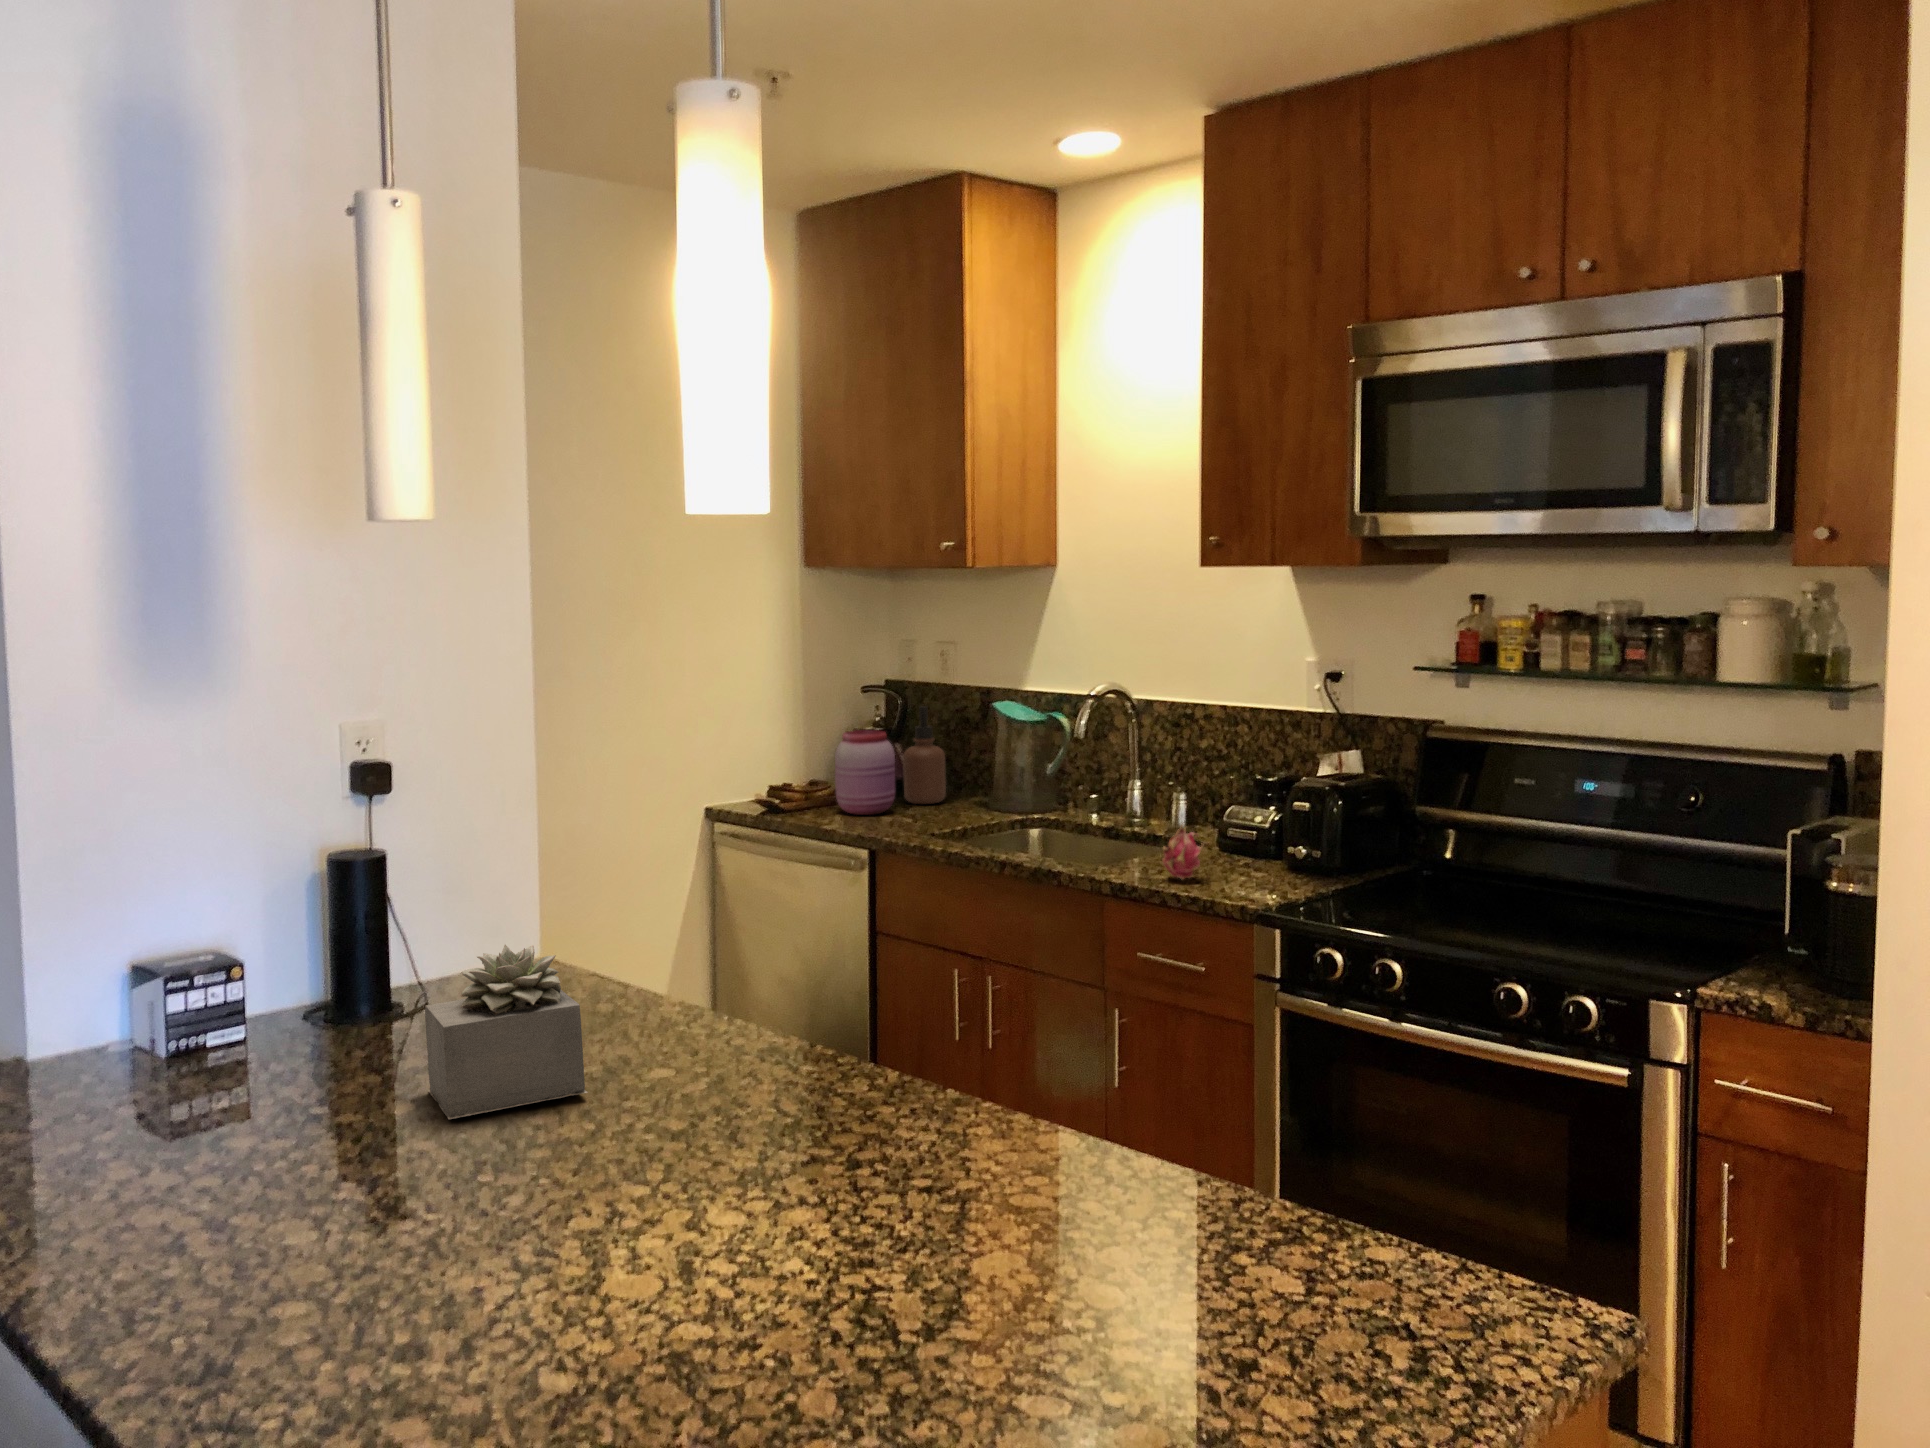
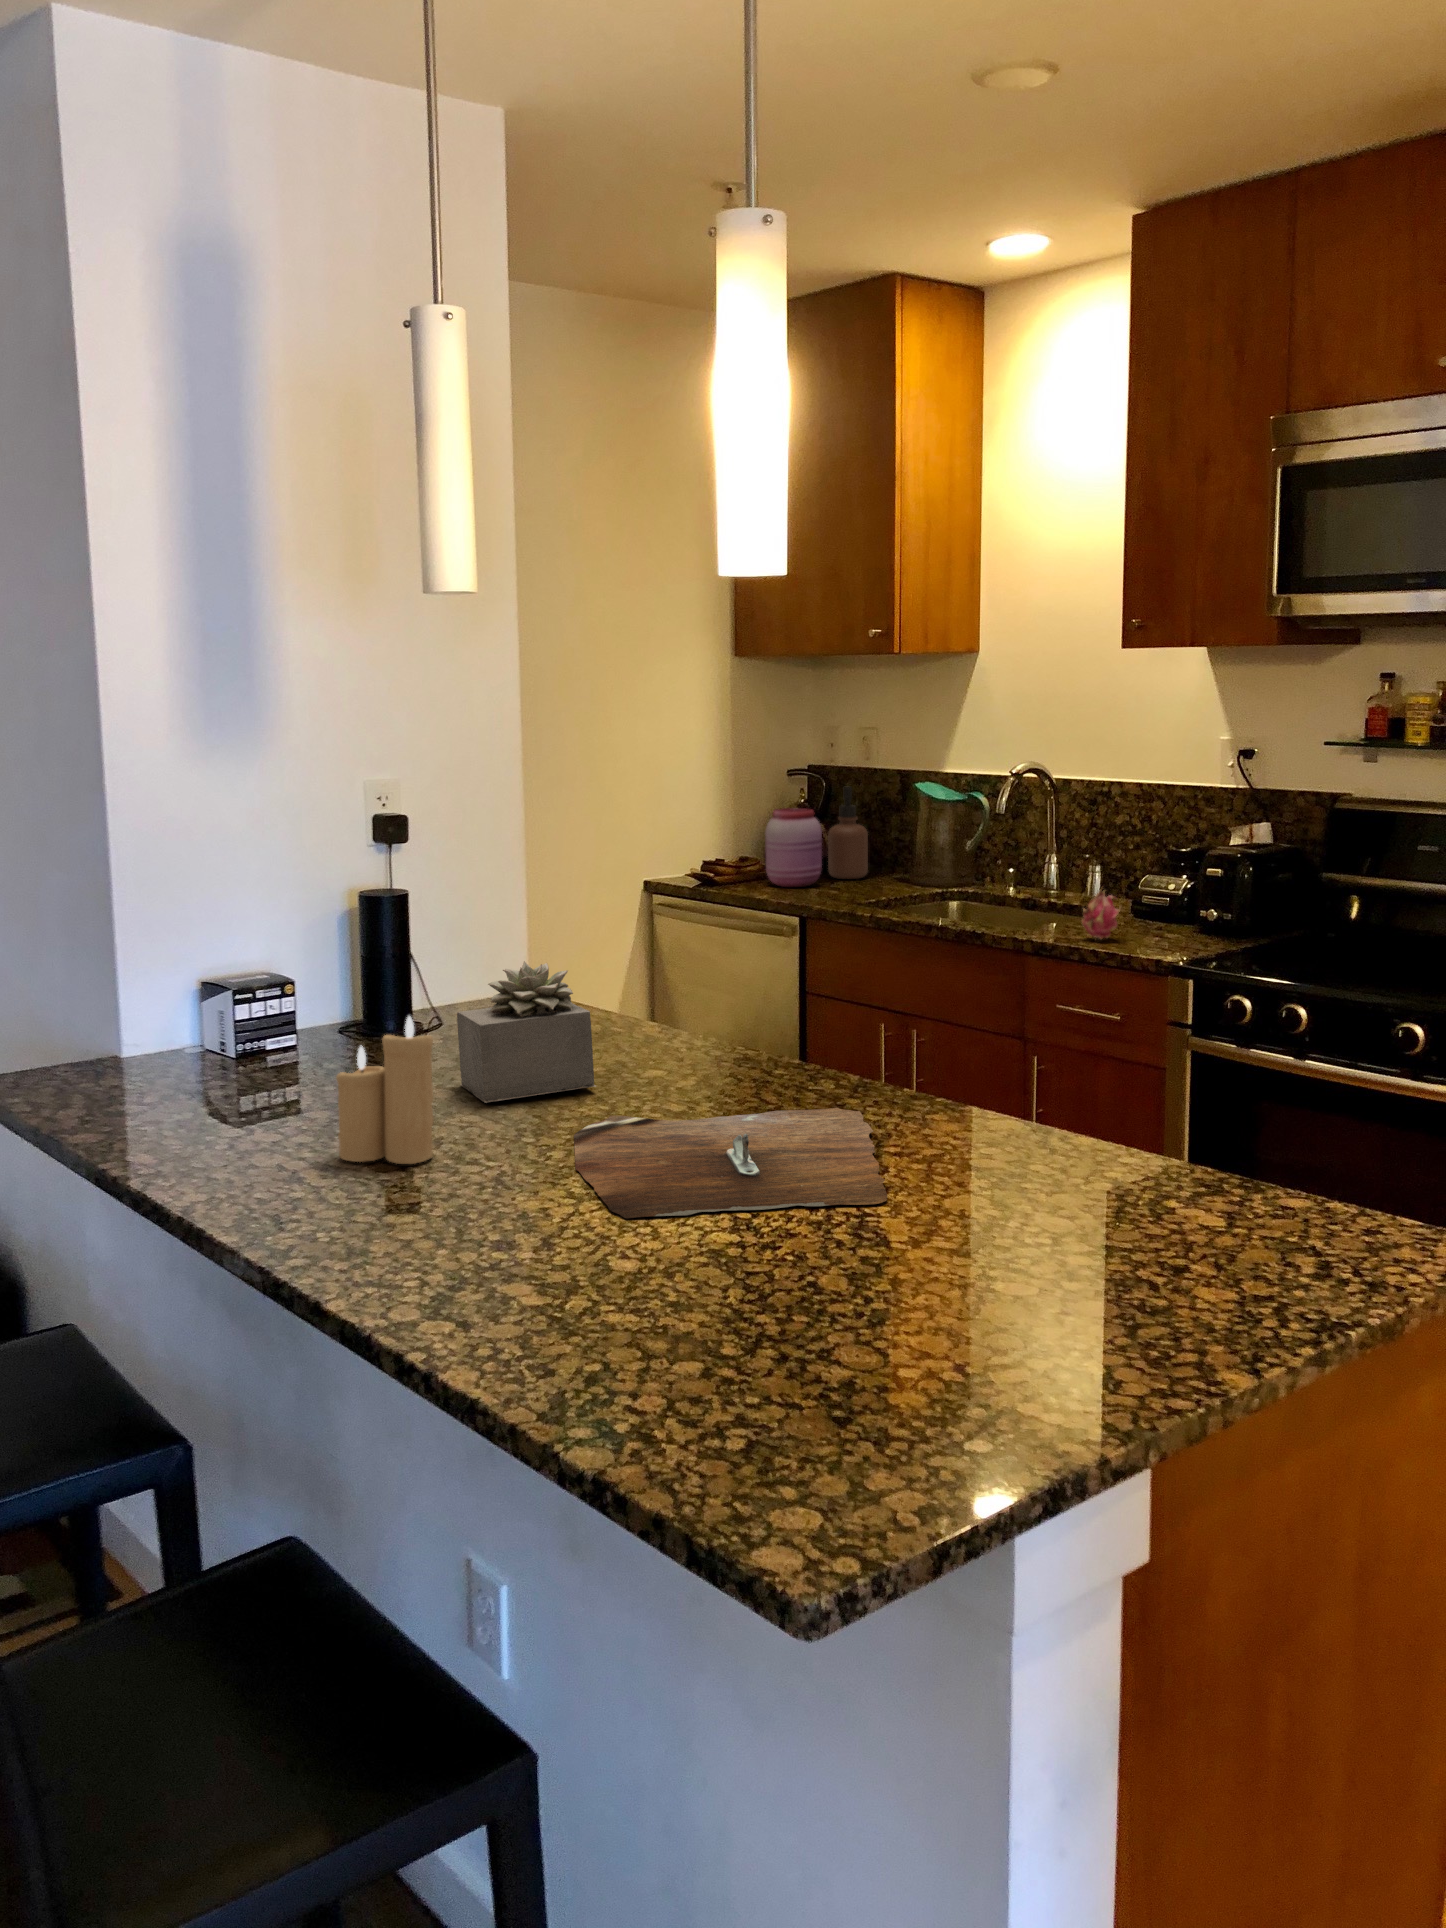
candle: none [241,1034,364,1218] -> present [336,1016,434,1164]
cutting board: none [533,1119,904,1302] -> present [574,1108,887,1219]

